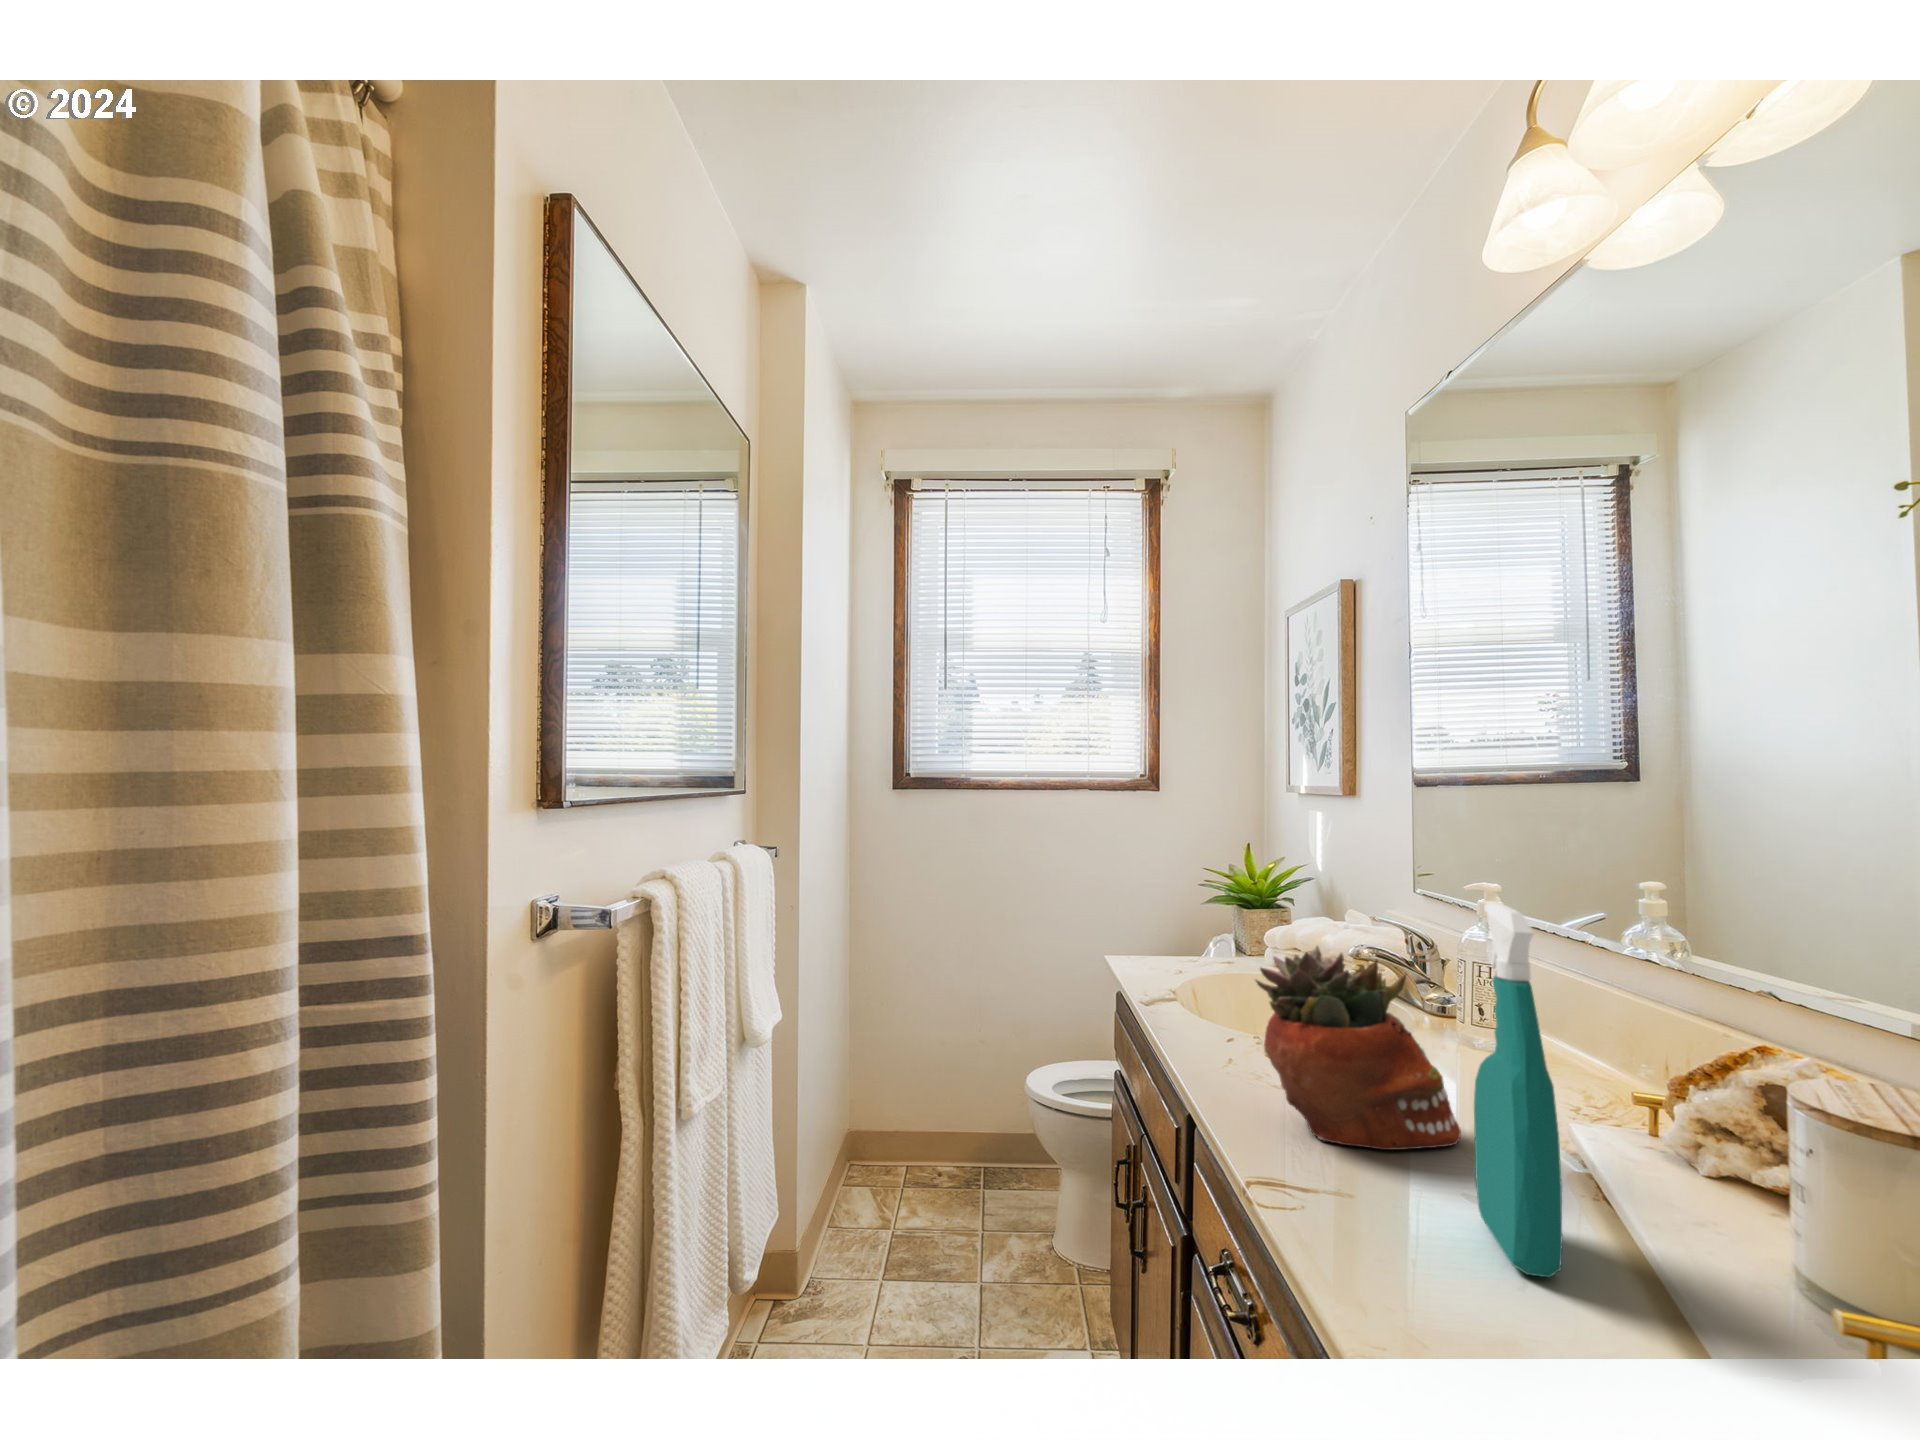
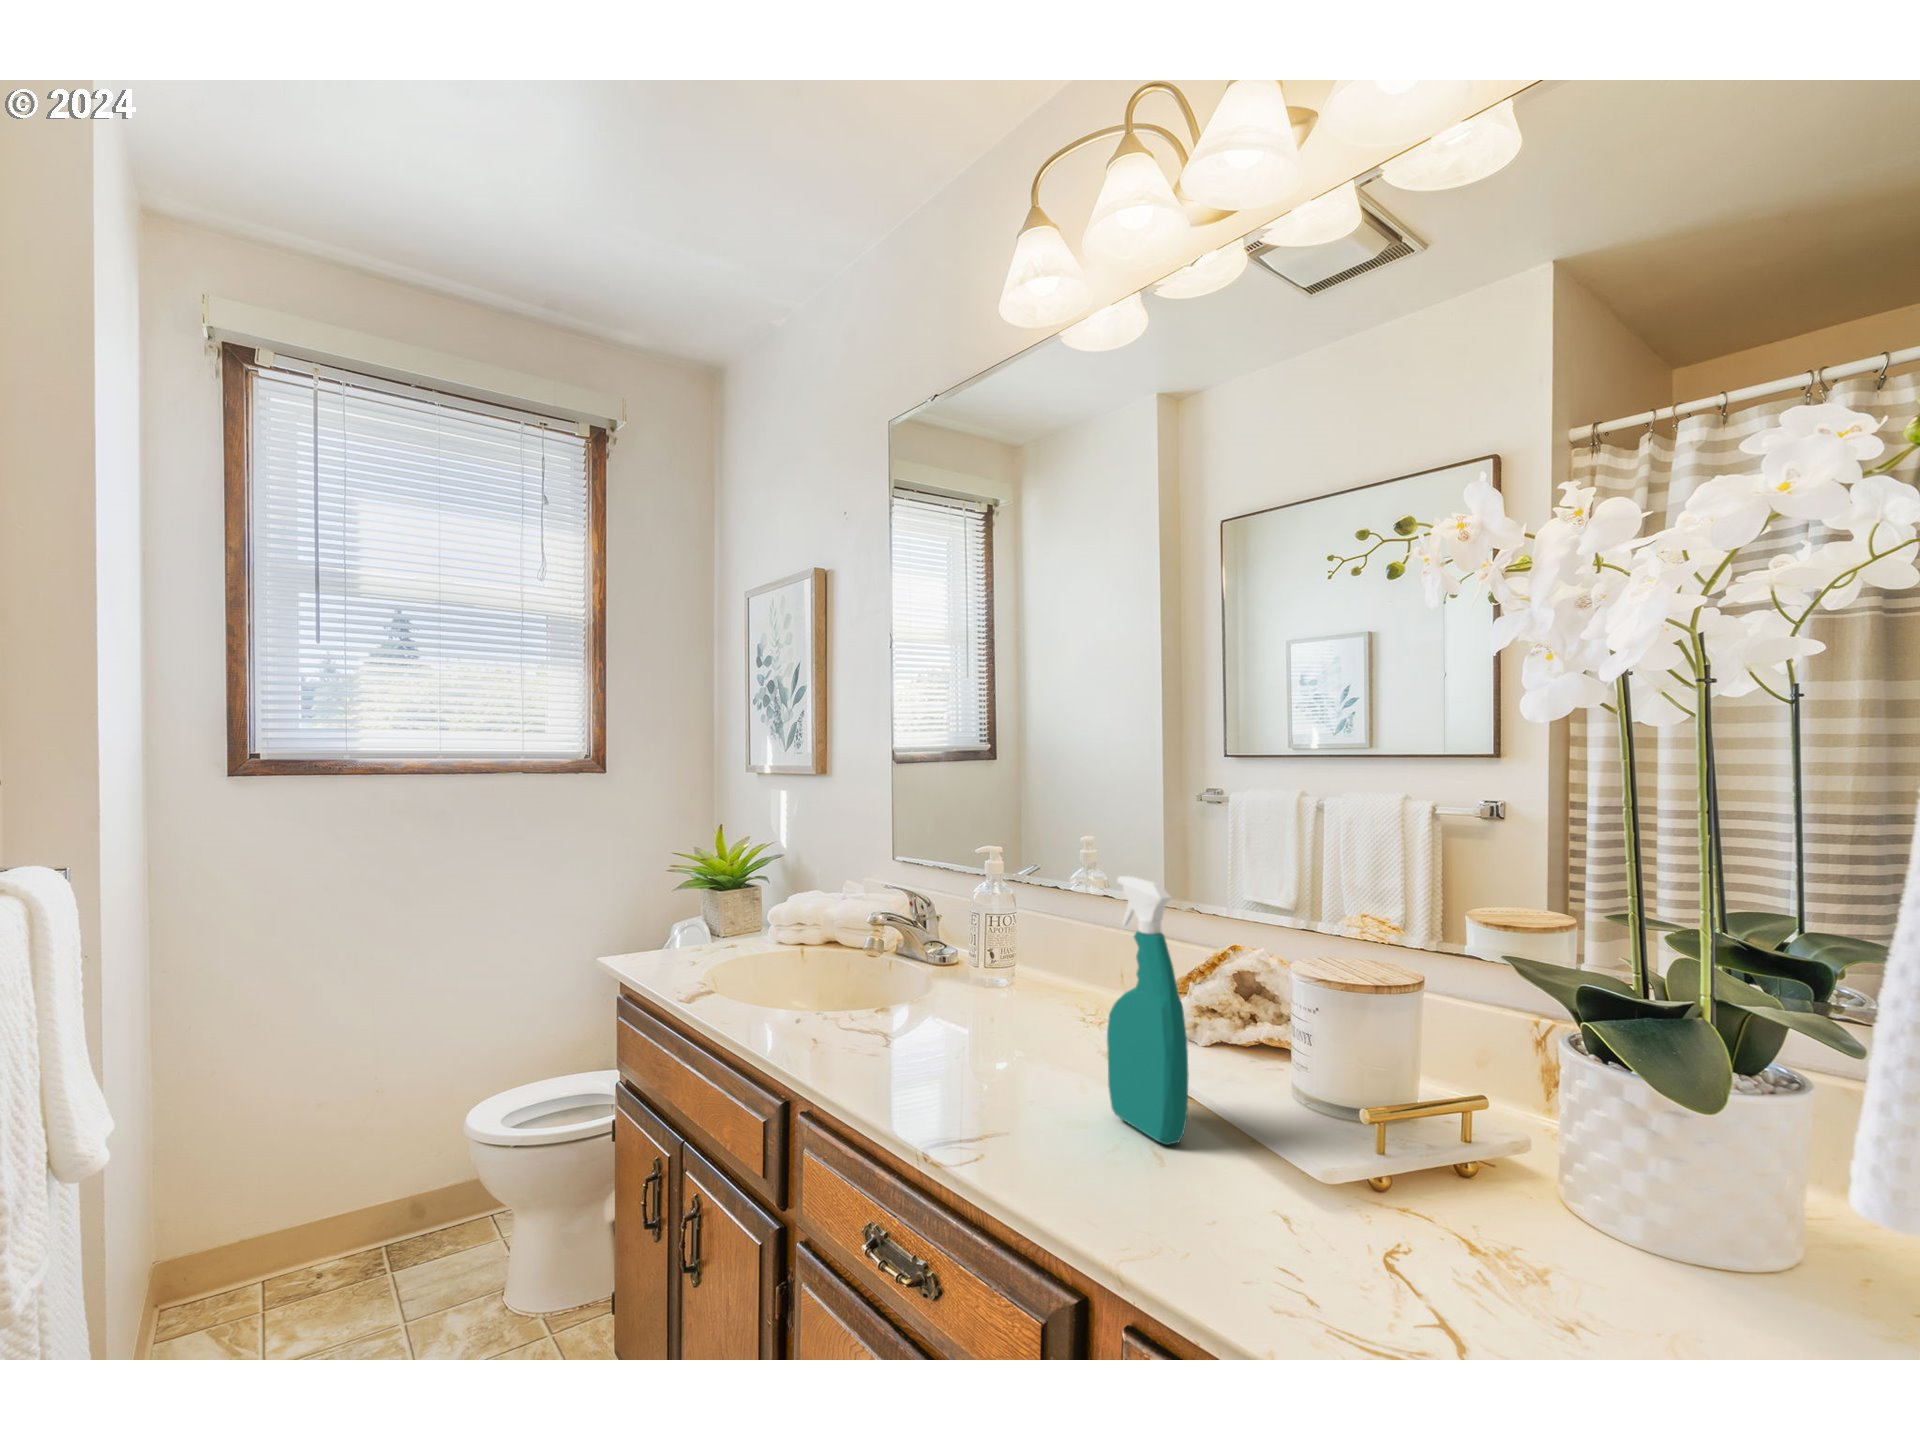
succulent planter: present [1256,946,1461,1150] -> none [902,924,1053,1092]

